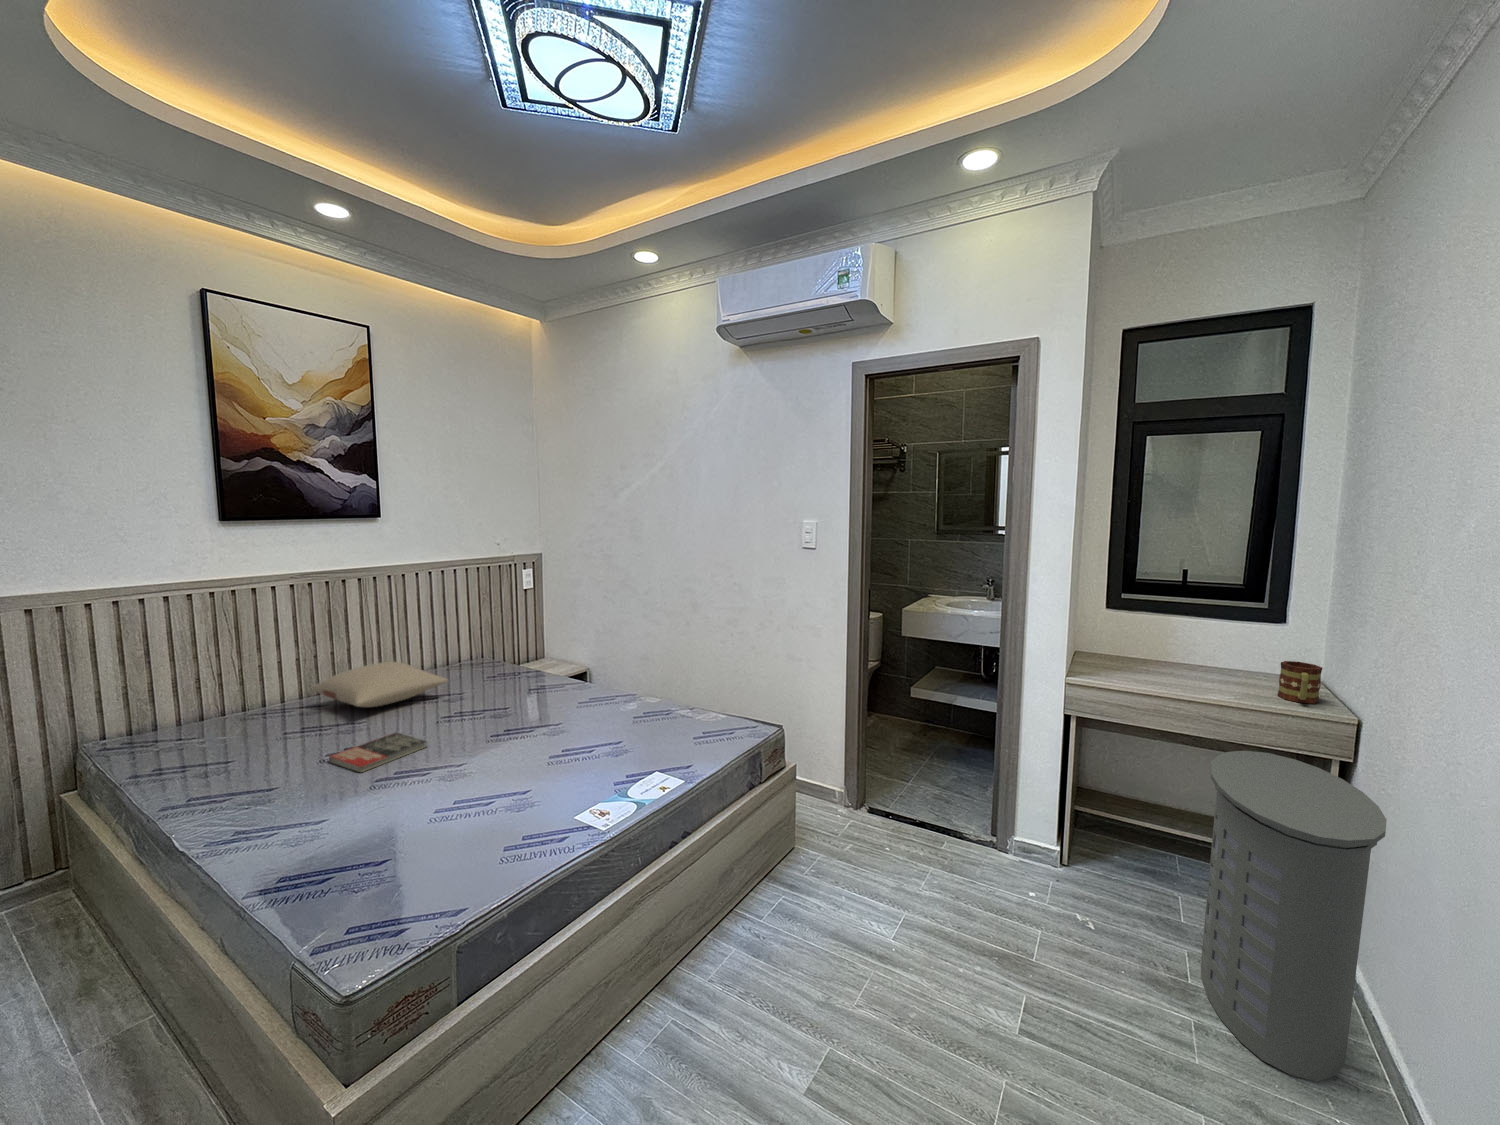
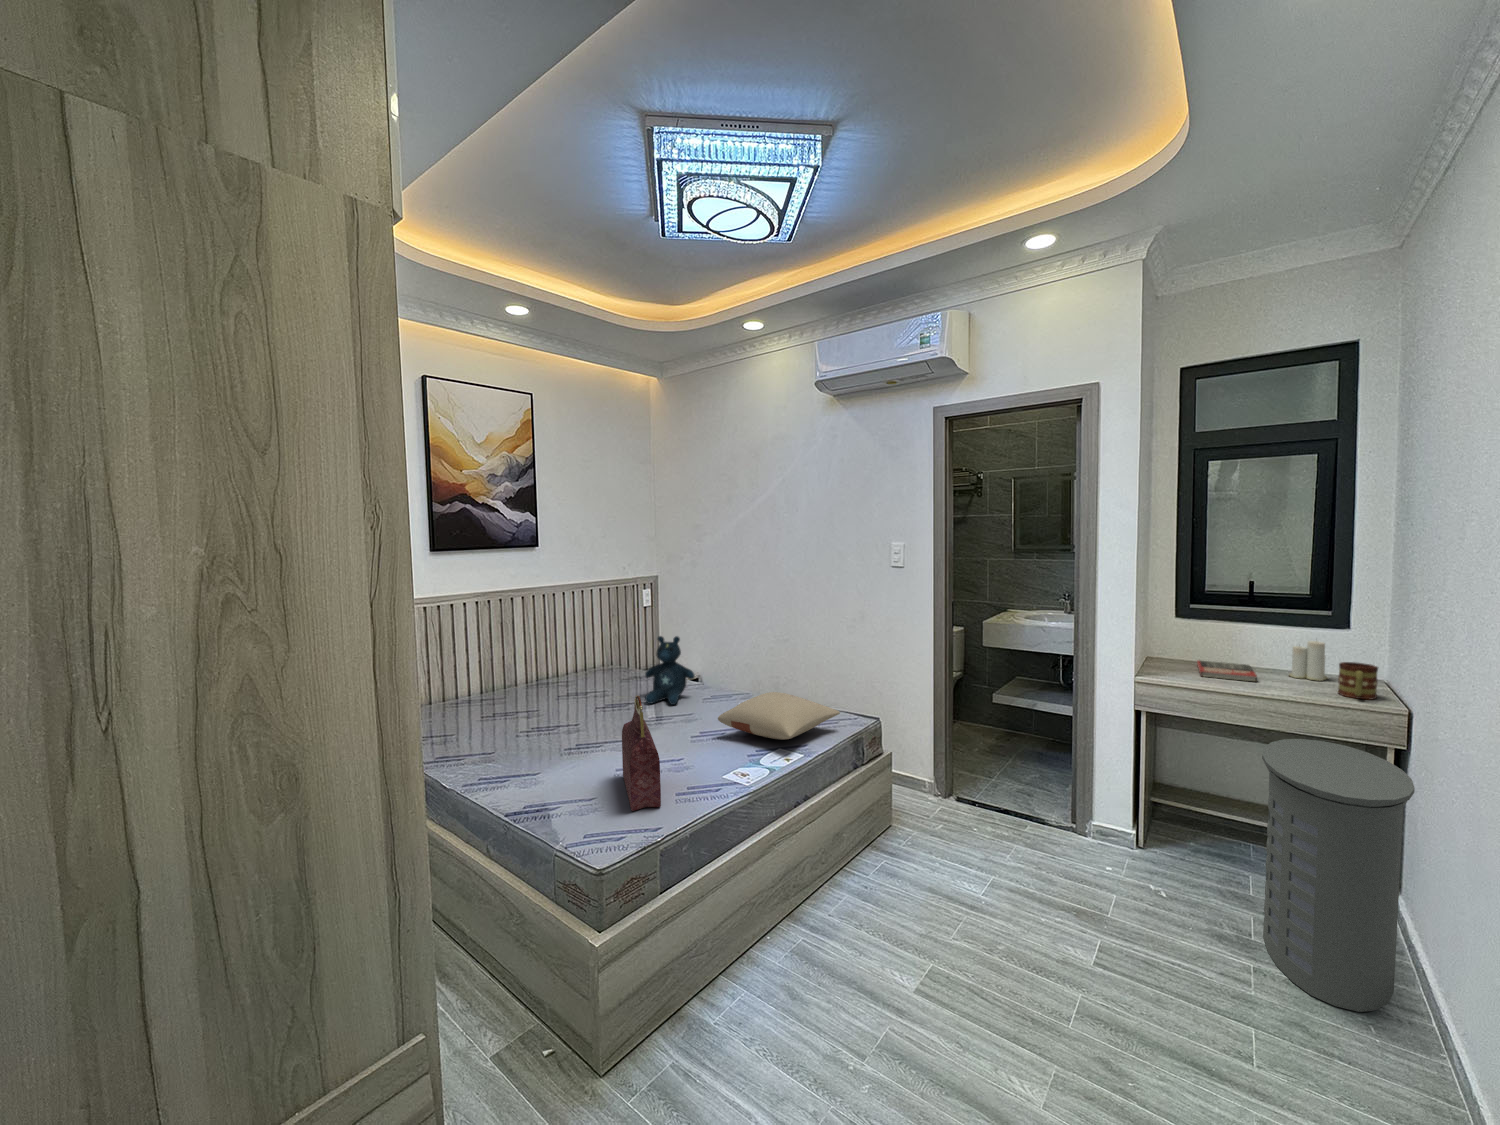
stuffed bear: none [507,627,570,710] -> present [645,636,694,705]
candle: none [1221,632,1261,679] -> present [1289,641,1328,681]
pillow: present [313,661,448,707] -> present [718,692,840,740]
handbag: none [429,719,478,883] -> present [622,696,661,811]
book: present [329,733,426,772] -> present [1197,660,1257,681]

